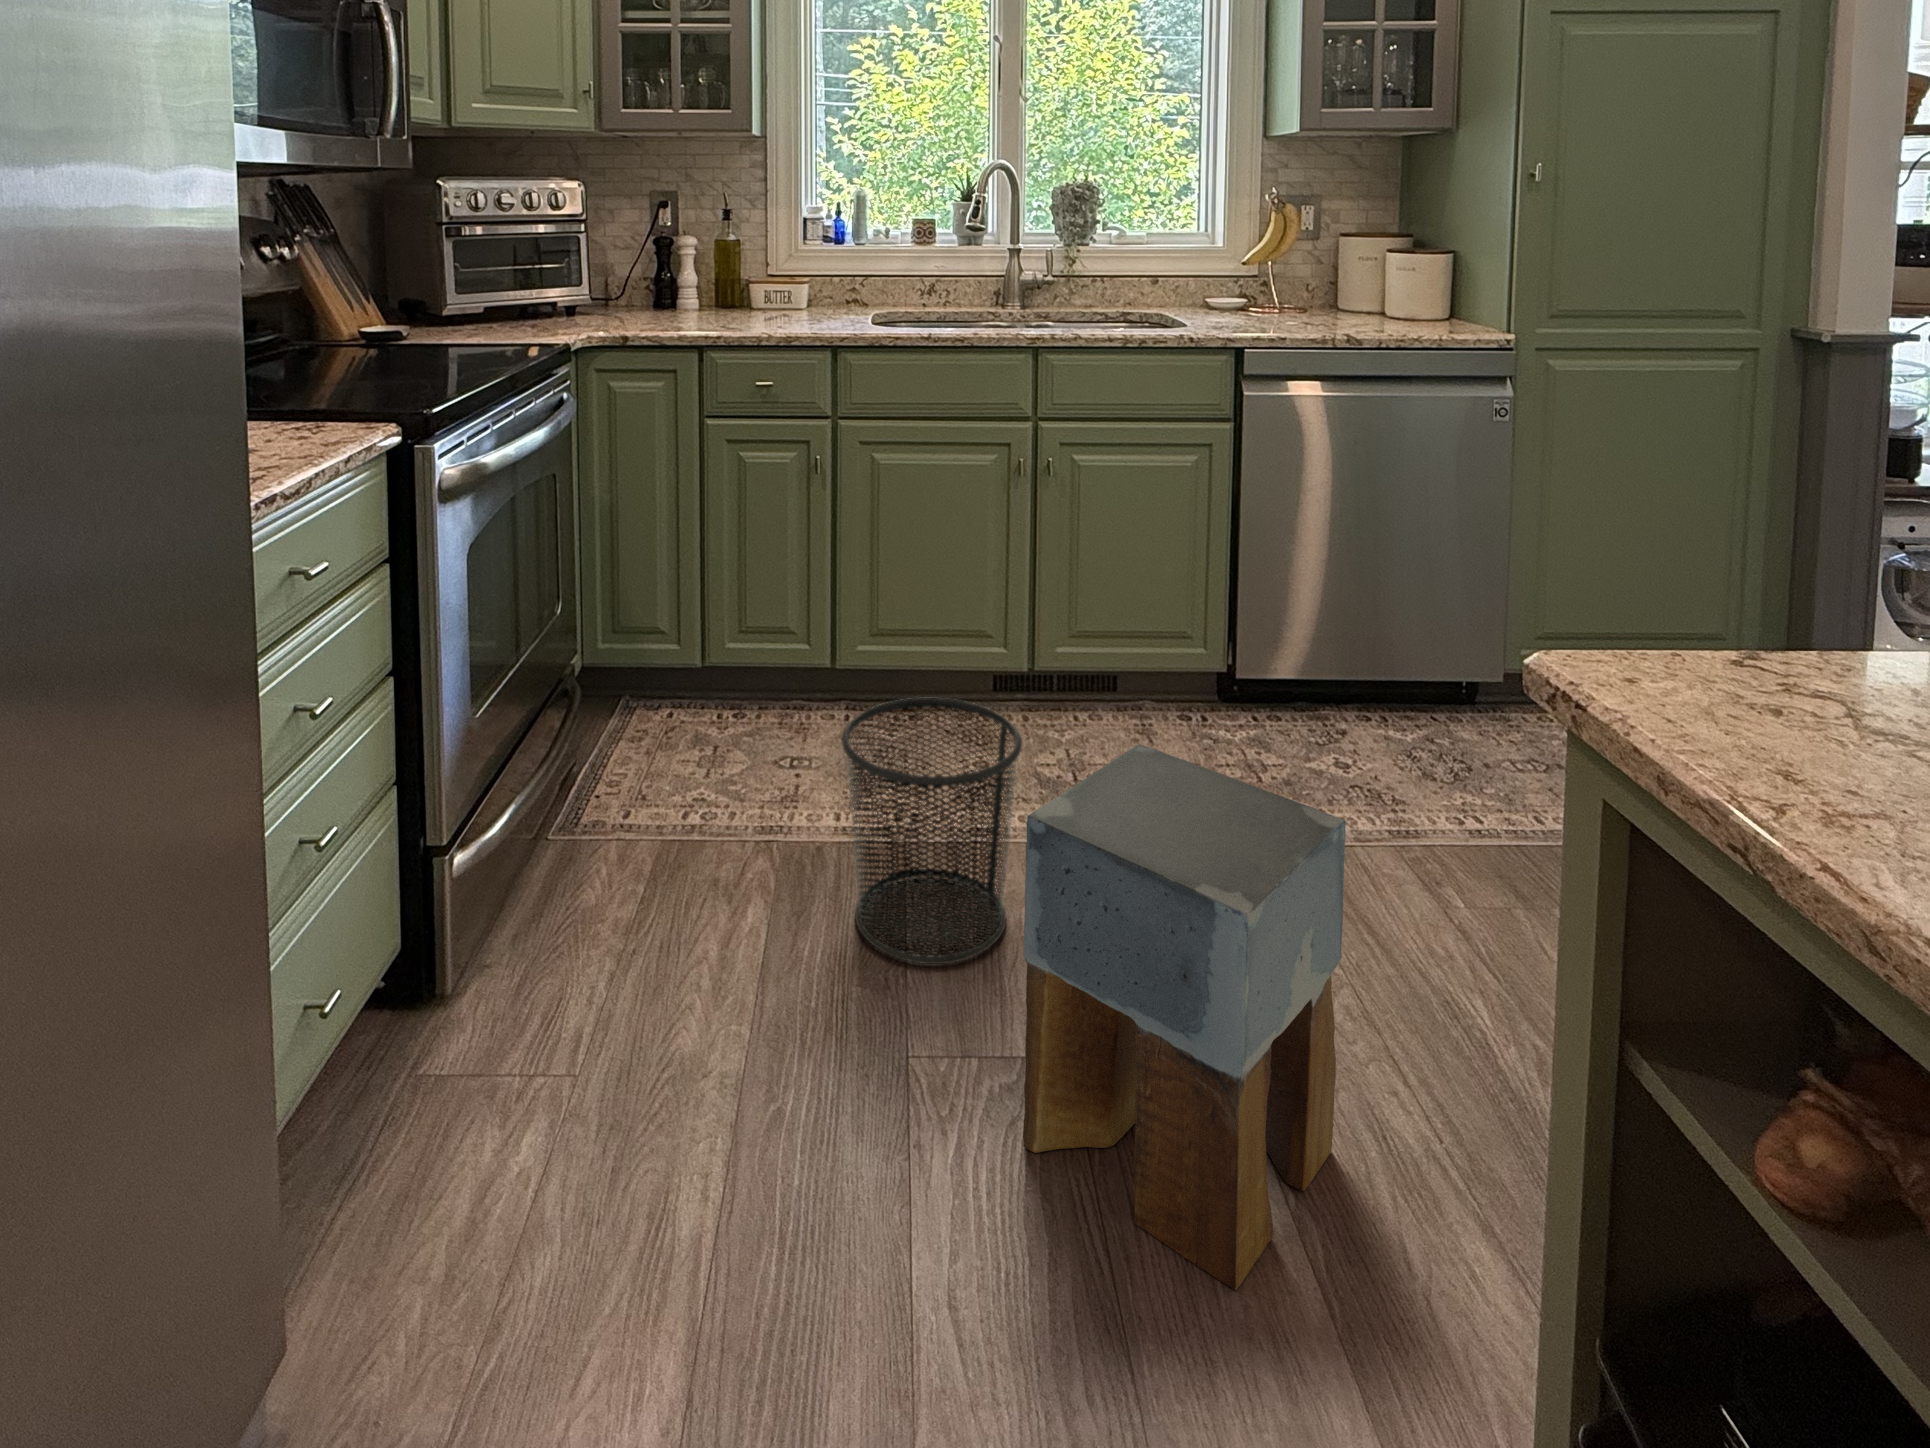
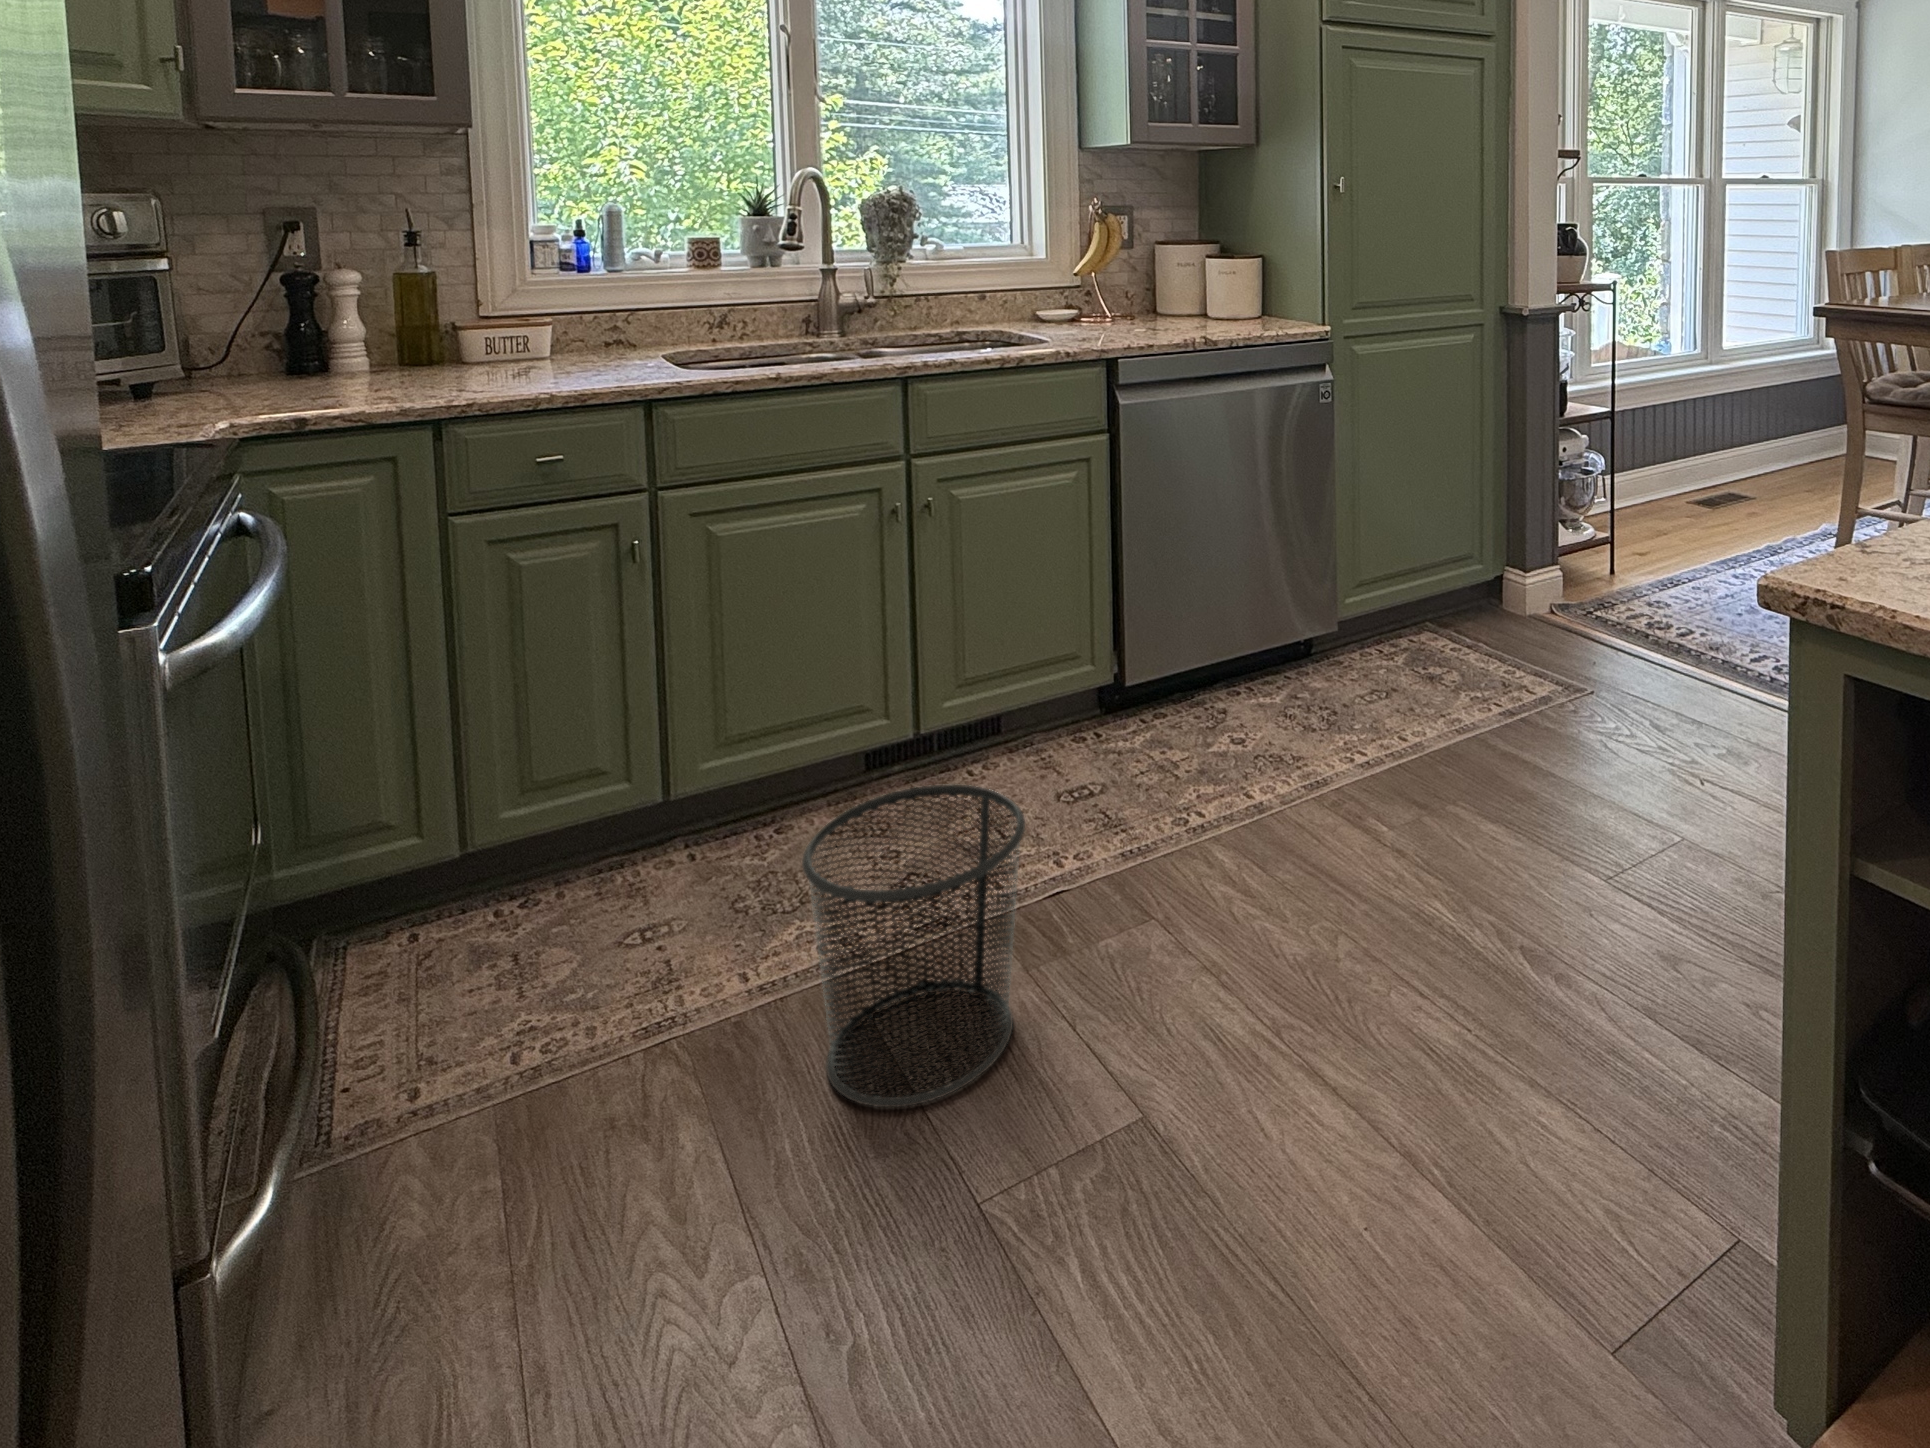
stool: present [1023,744,1346,1290] -> none [1139,767,1399,1242]

